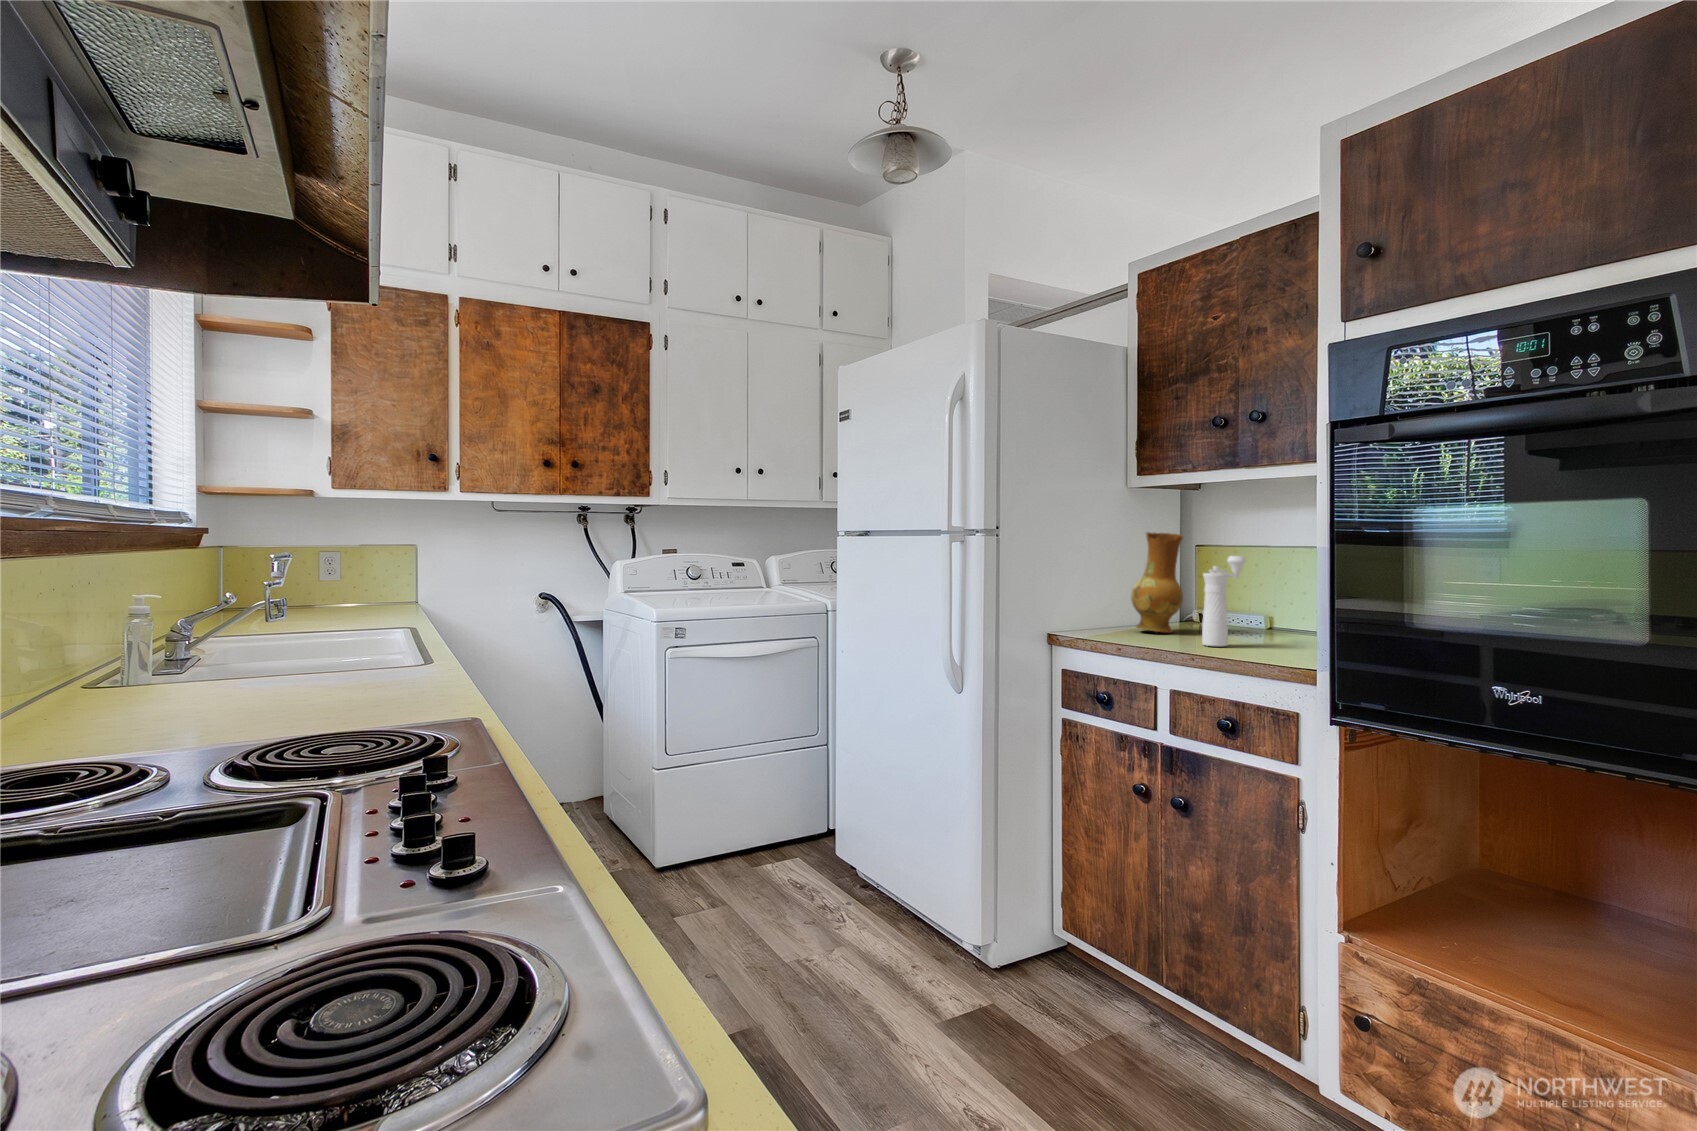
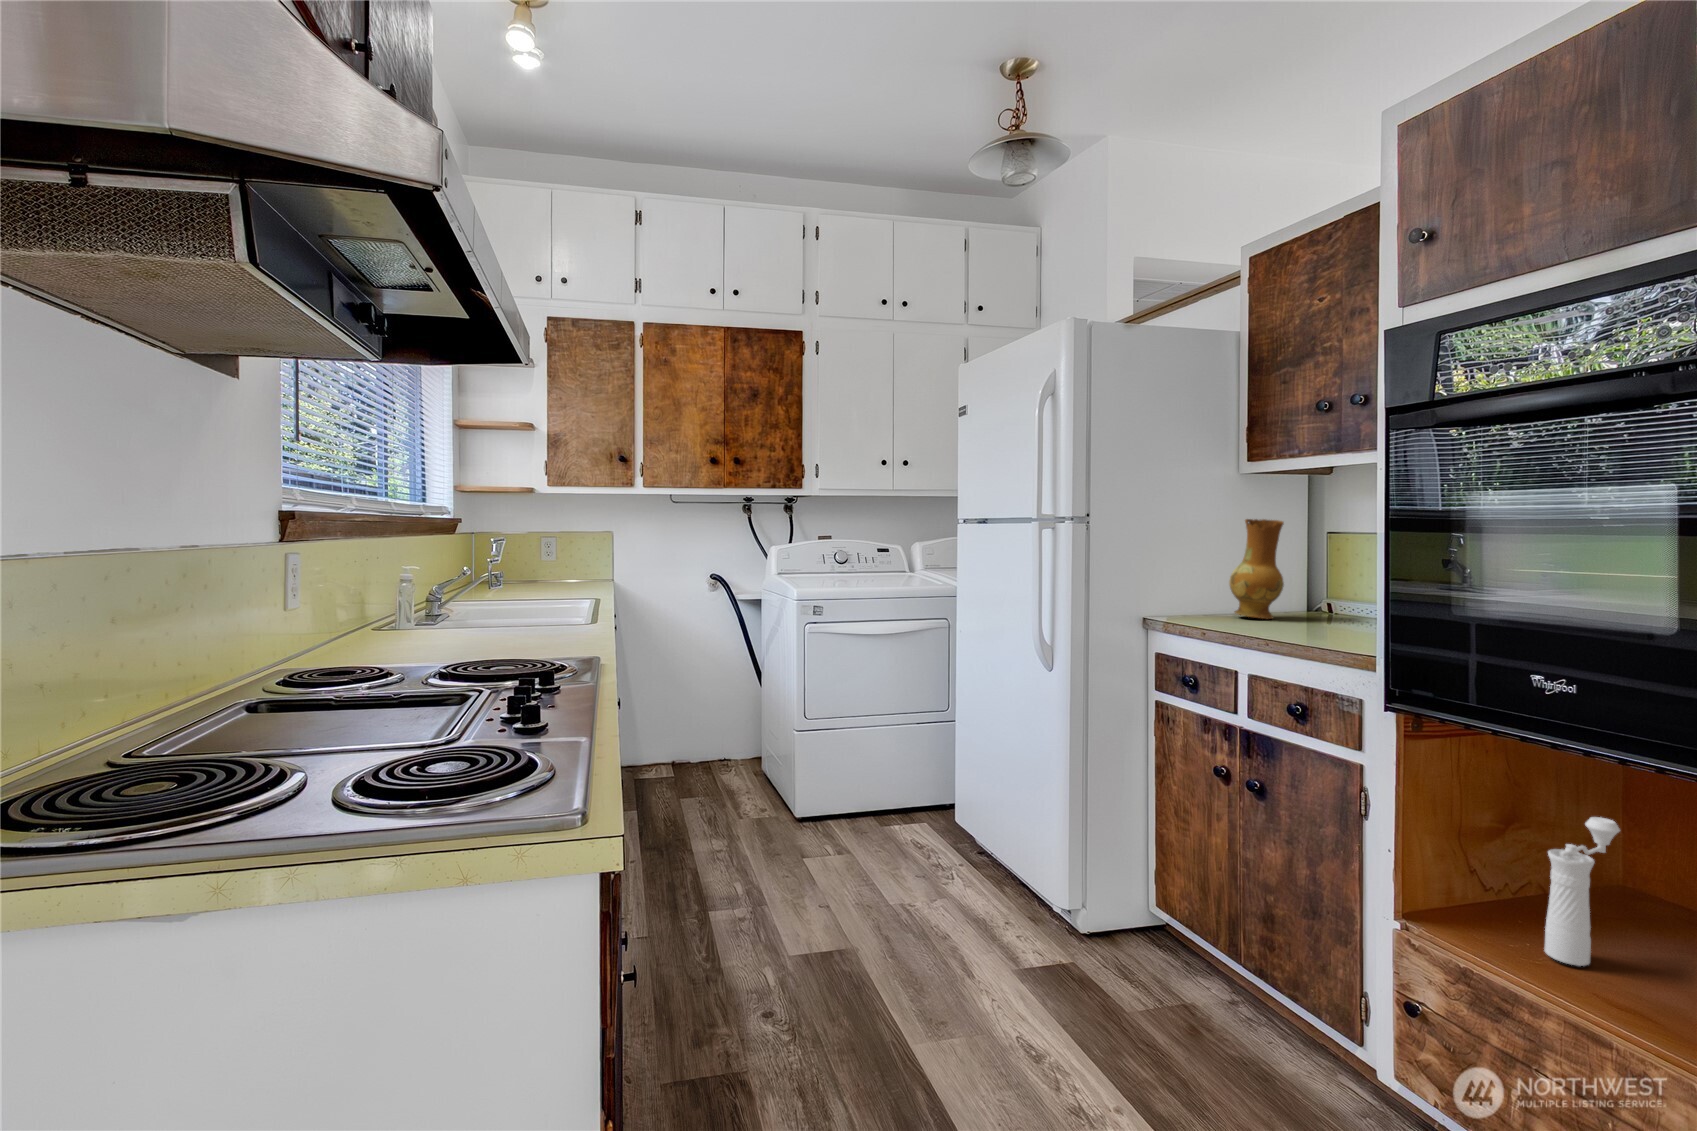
pepper mill: present [1202,556,1246,646] -> present [1544,817,1620,966]

